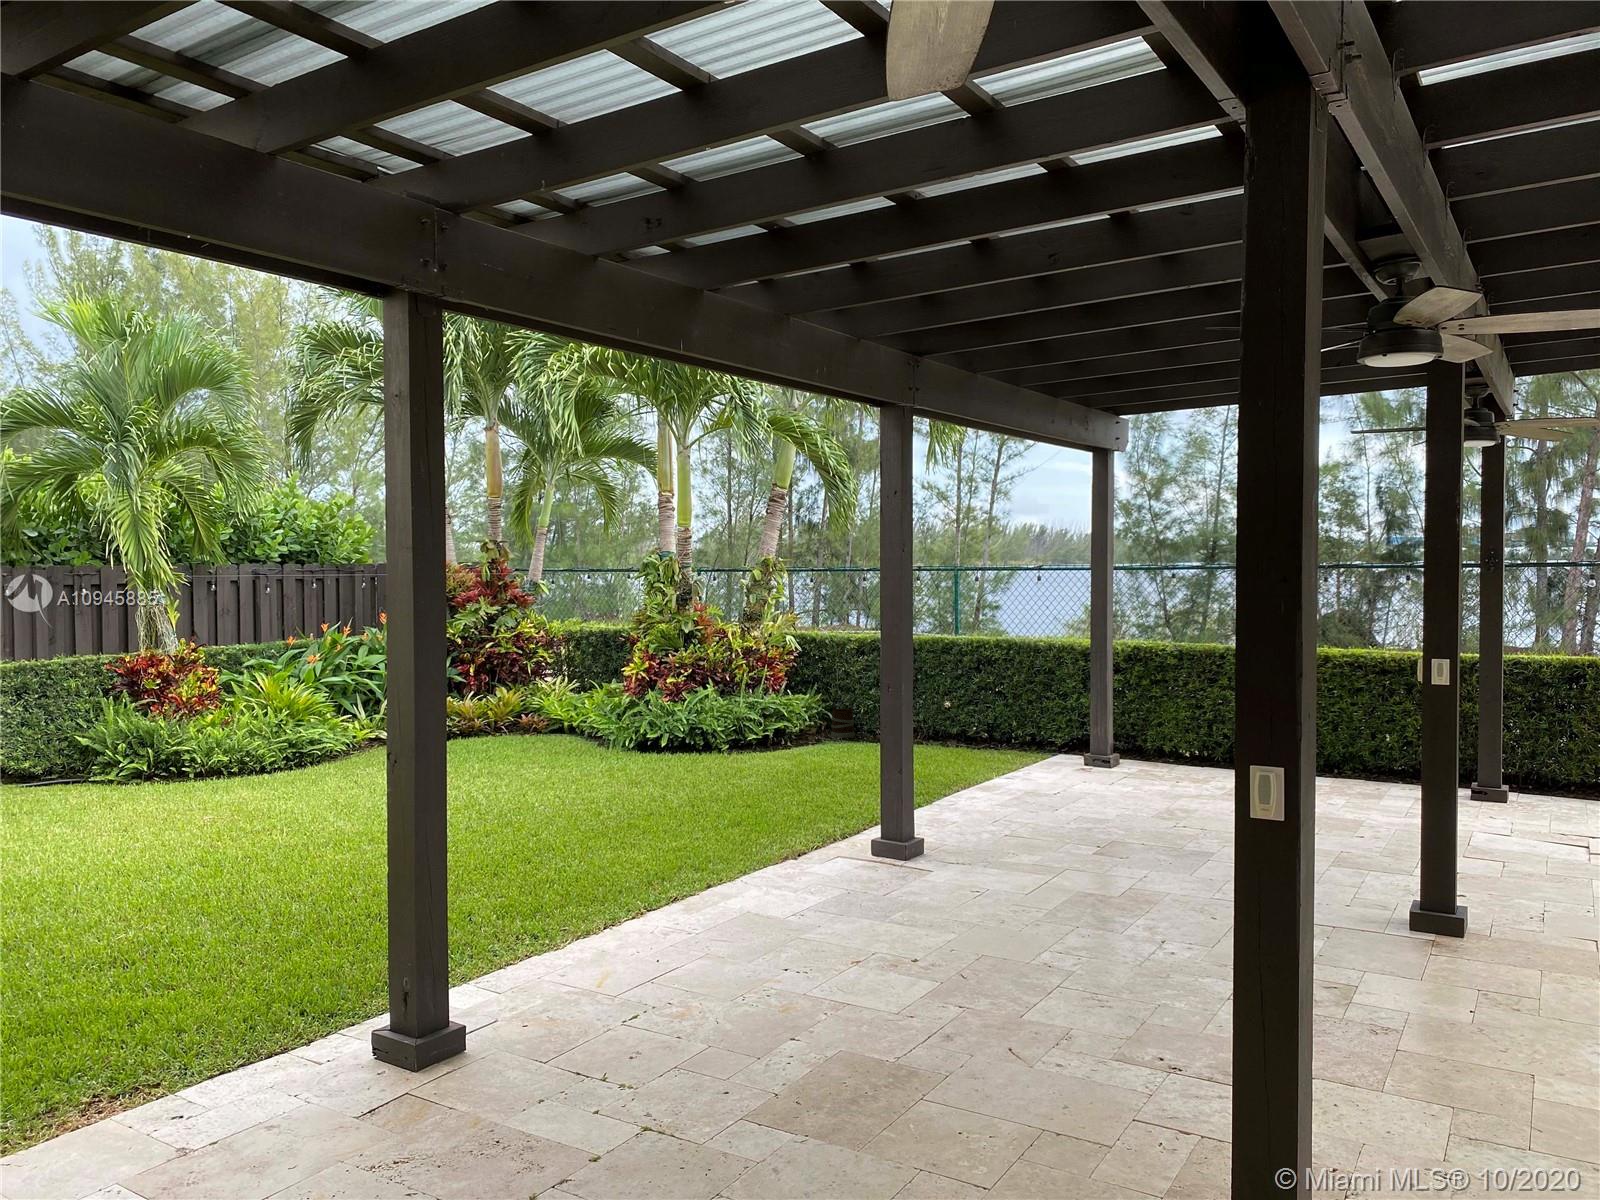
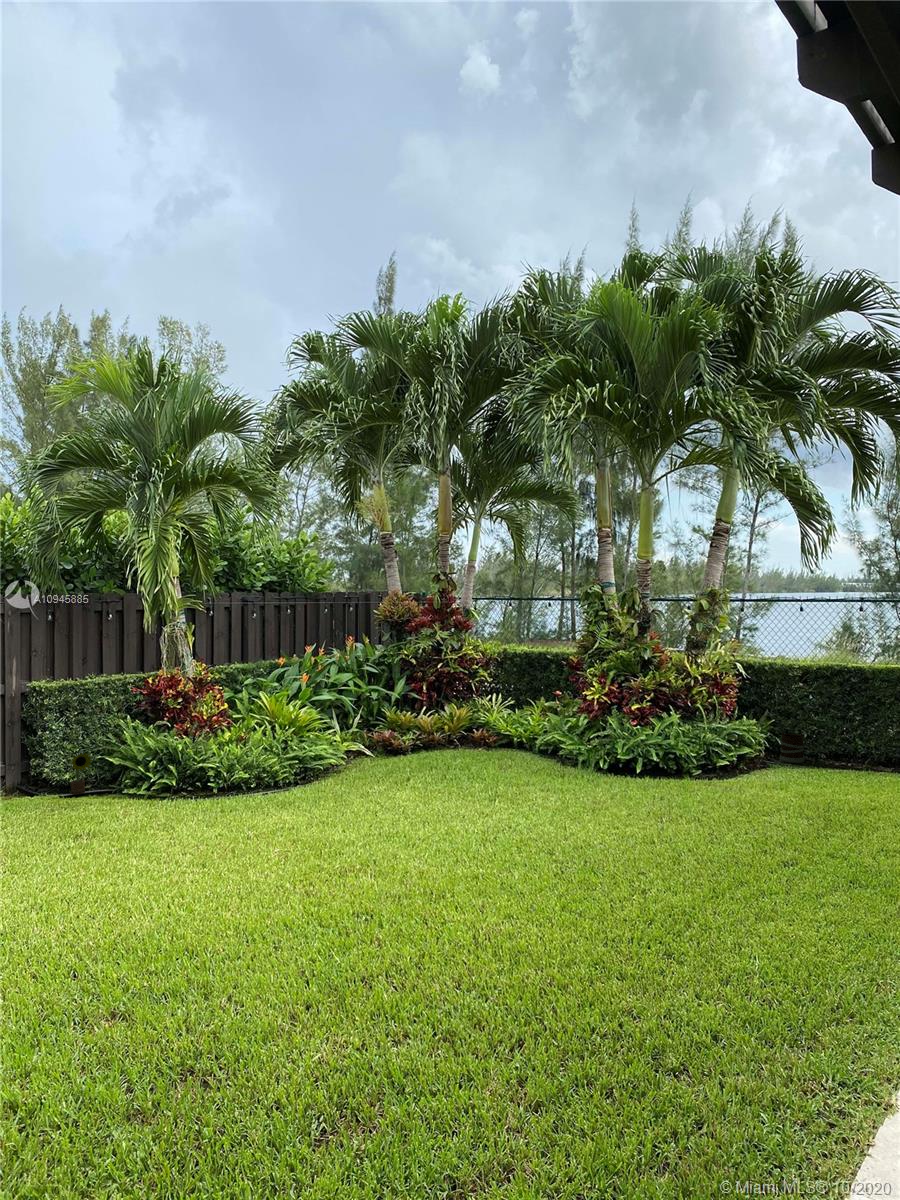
decorative plant: none [28,737,55,782] -> present [71,753,93,794]

